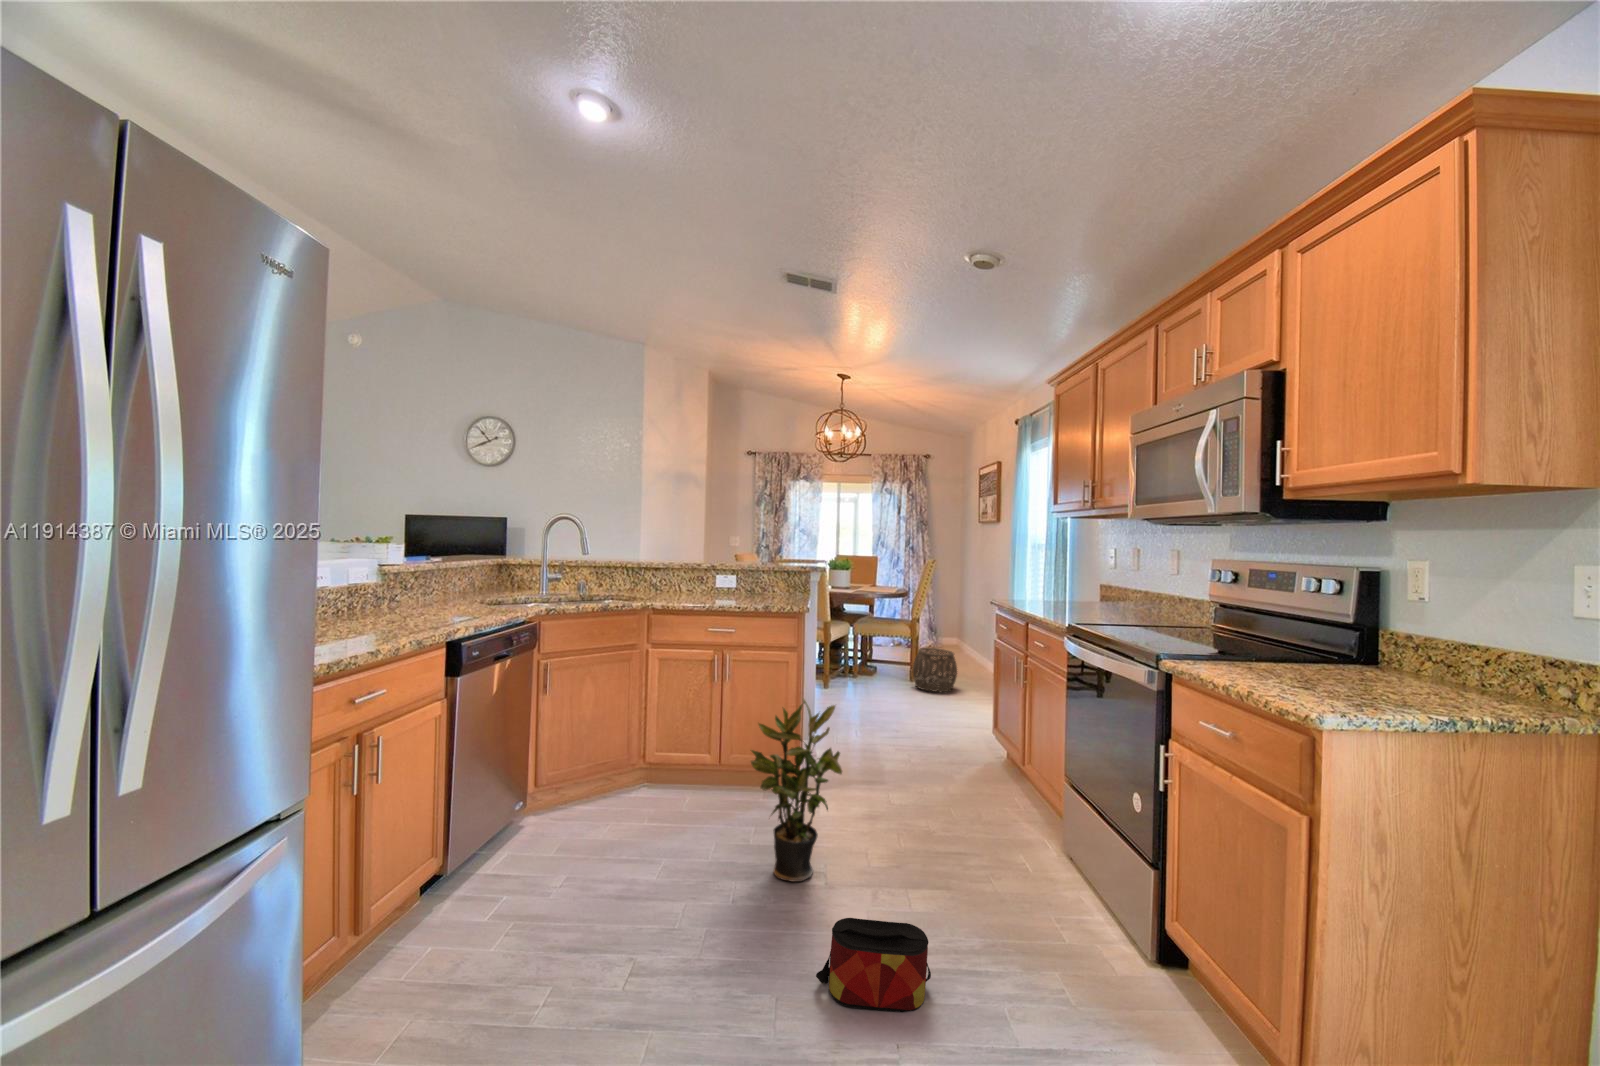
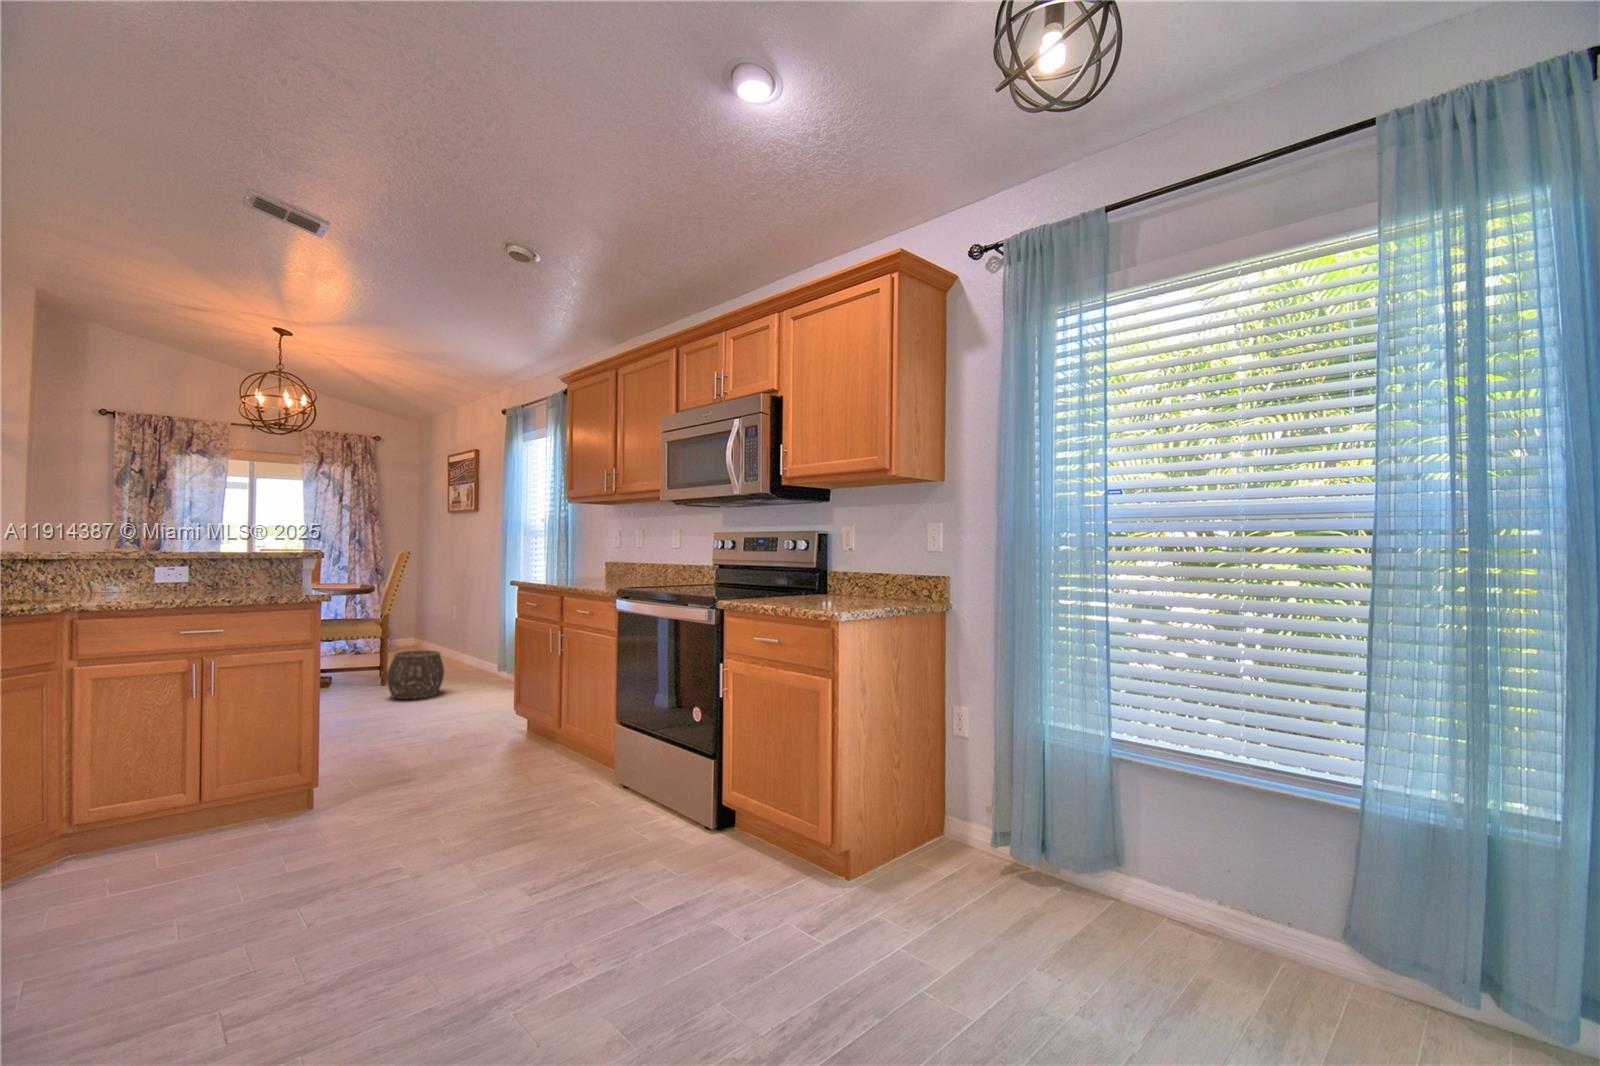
potted plant: present [751,700,842,882] -> none [275,705,410,943]
bag: present [816,918,931,1012] -> none [445,893,571,1009]

